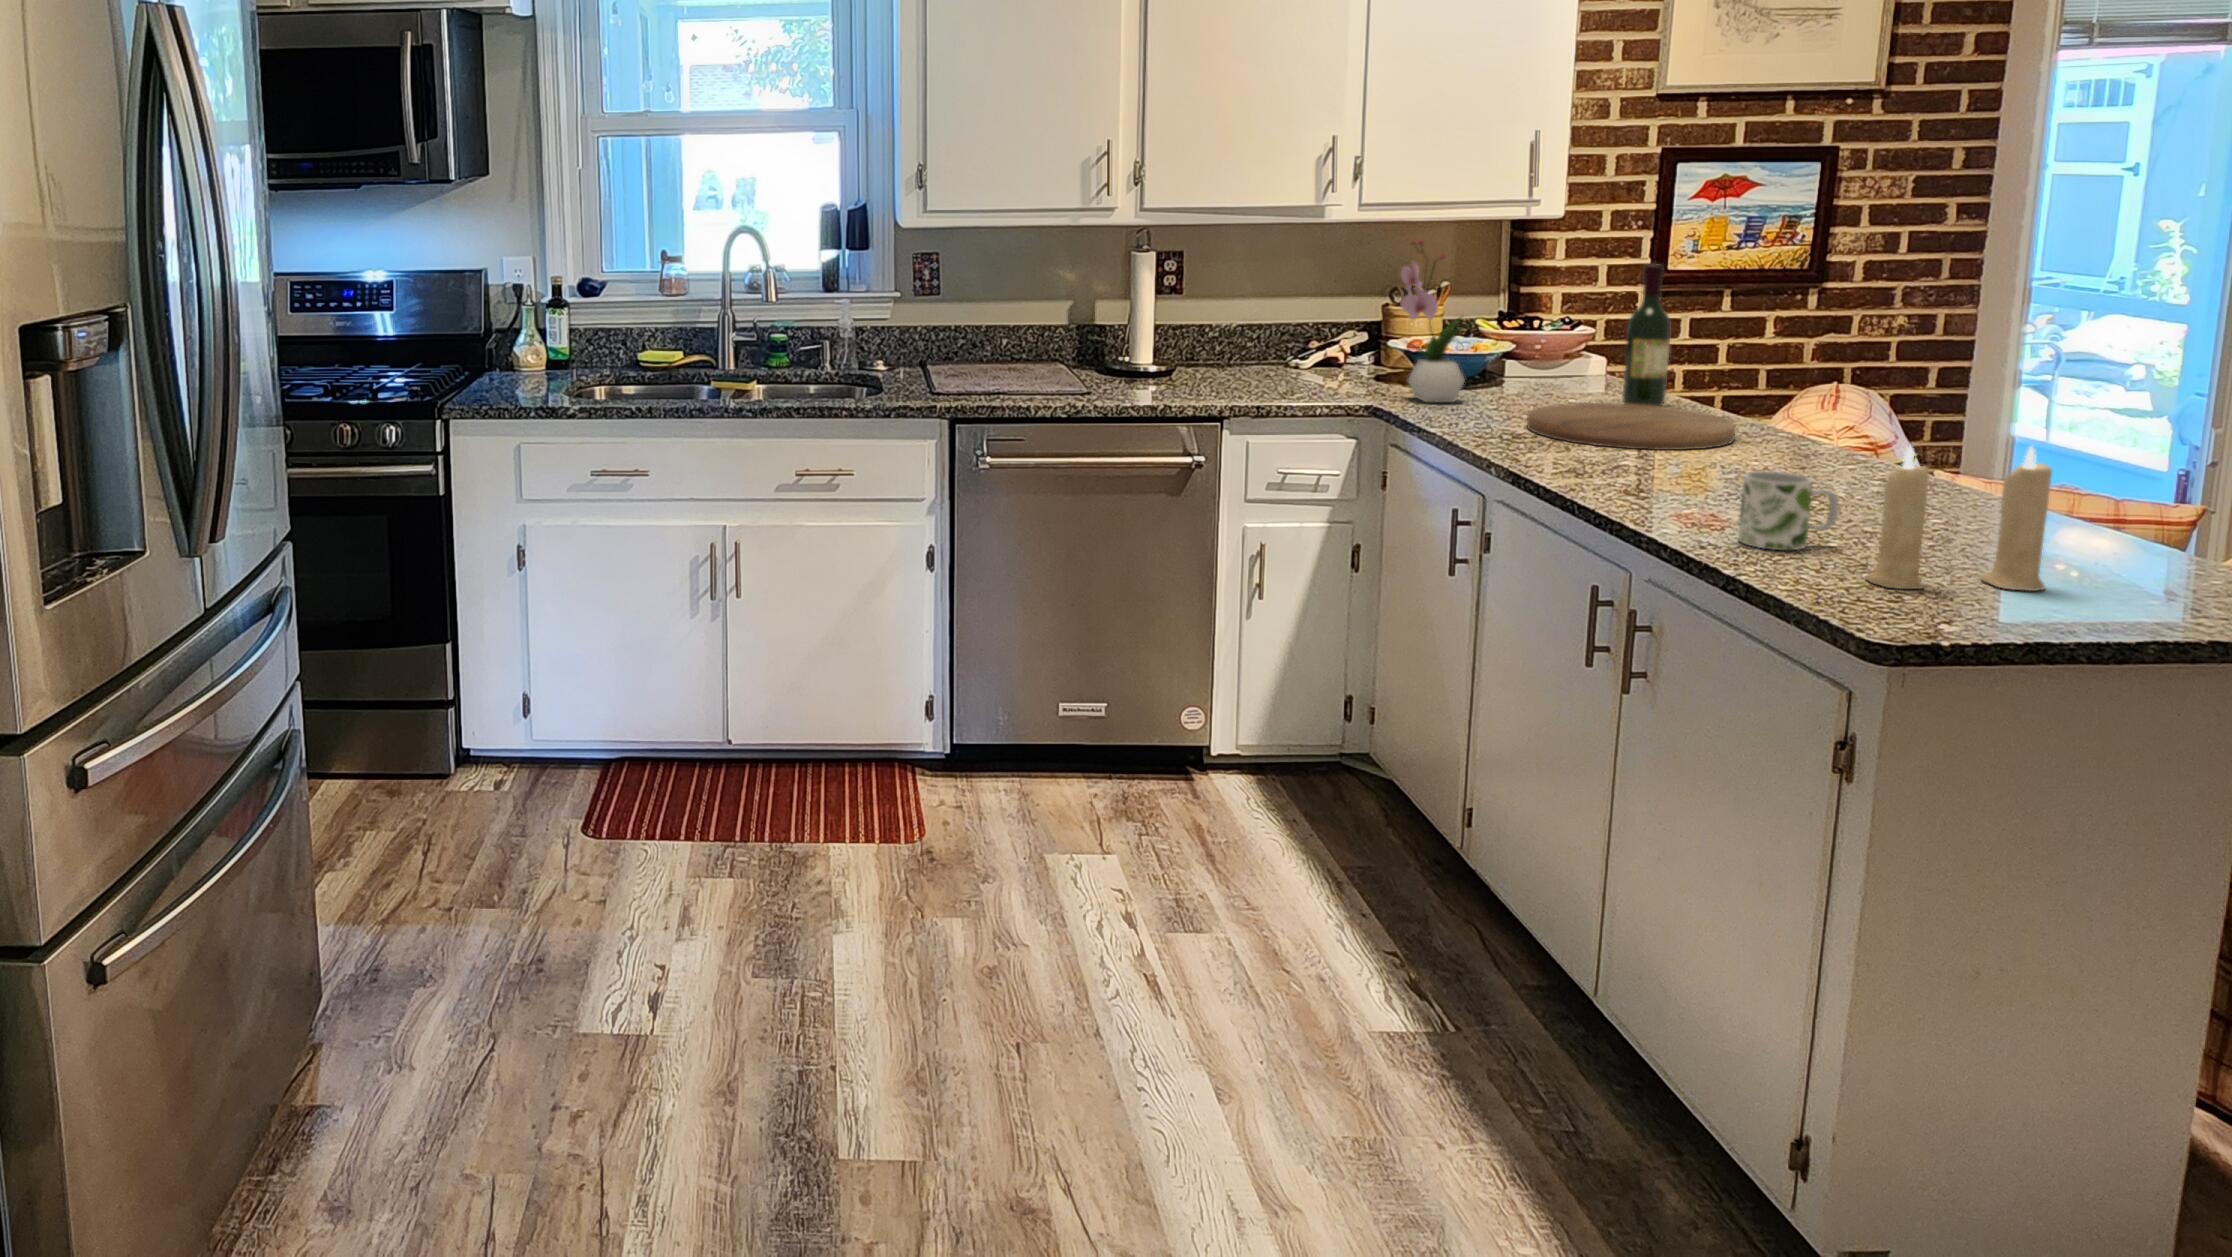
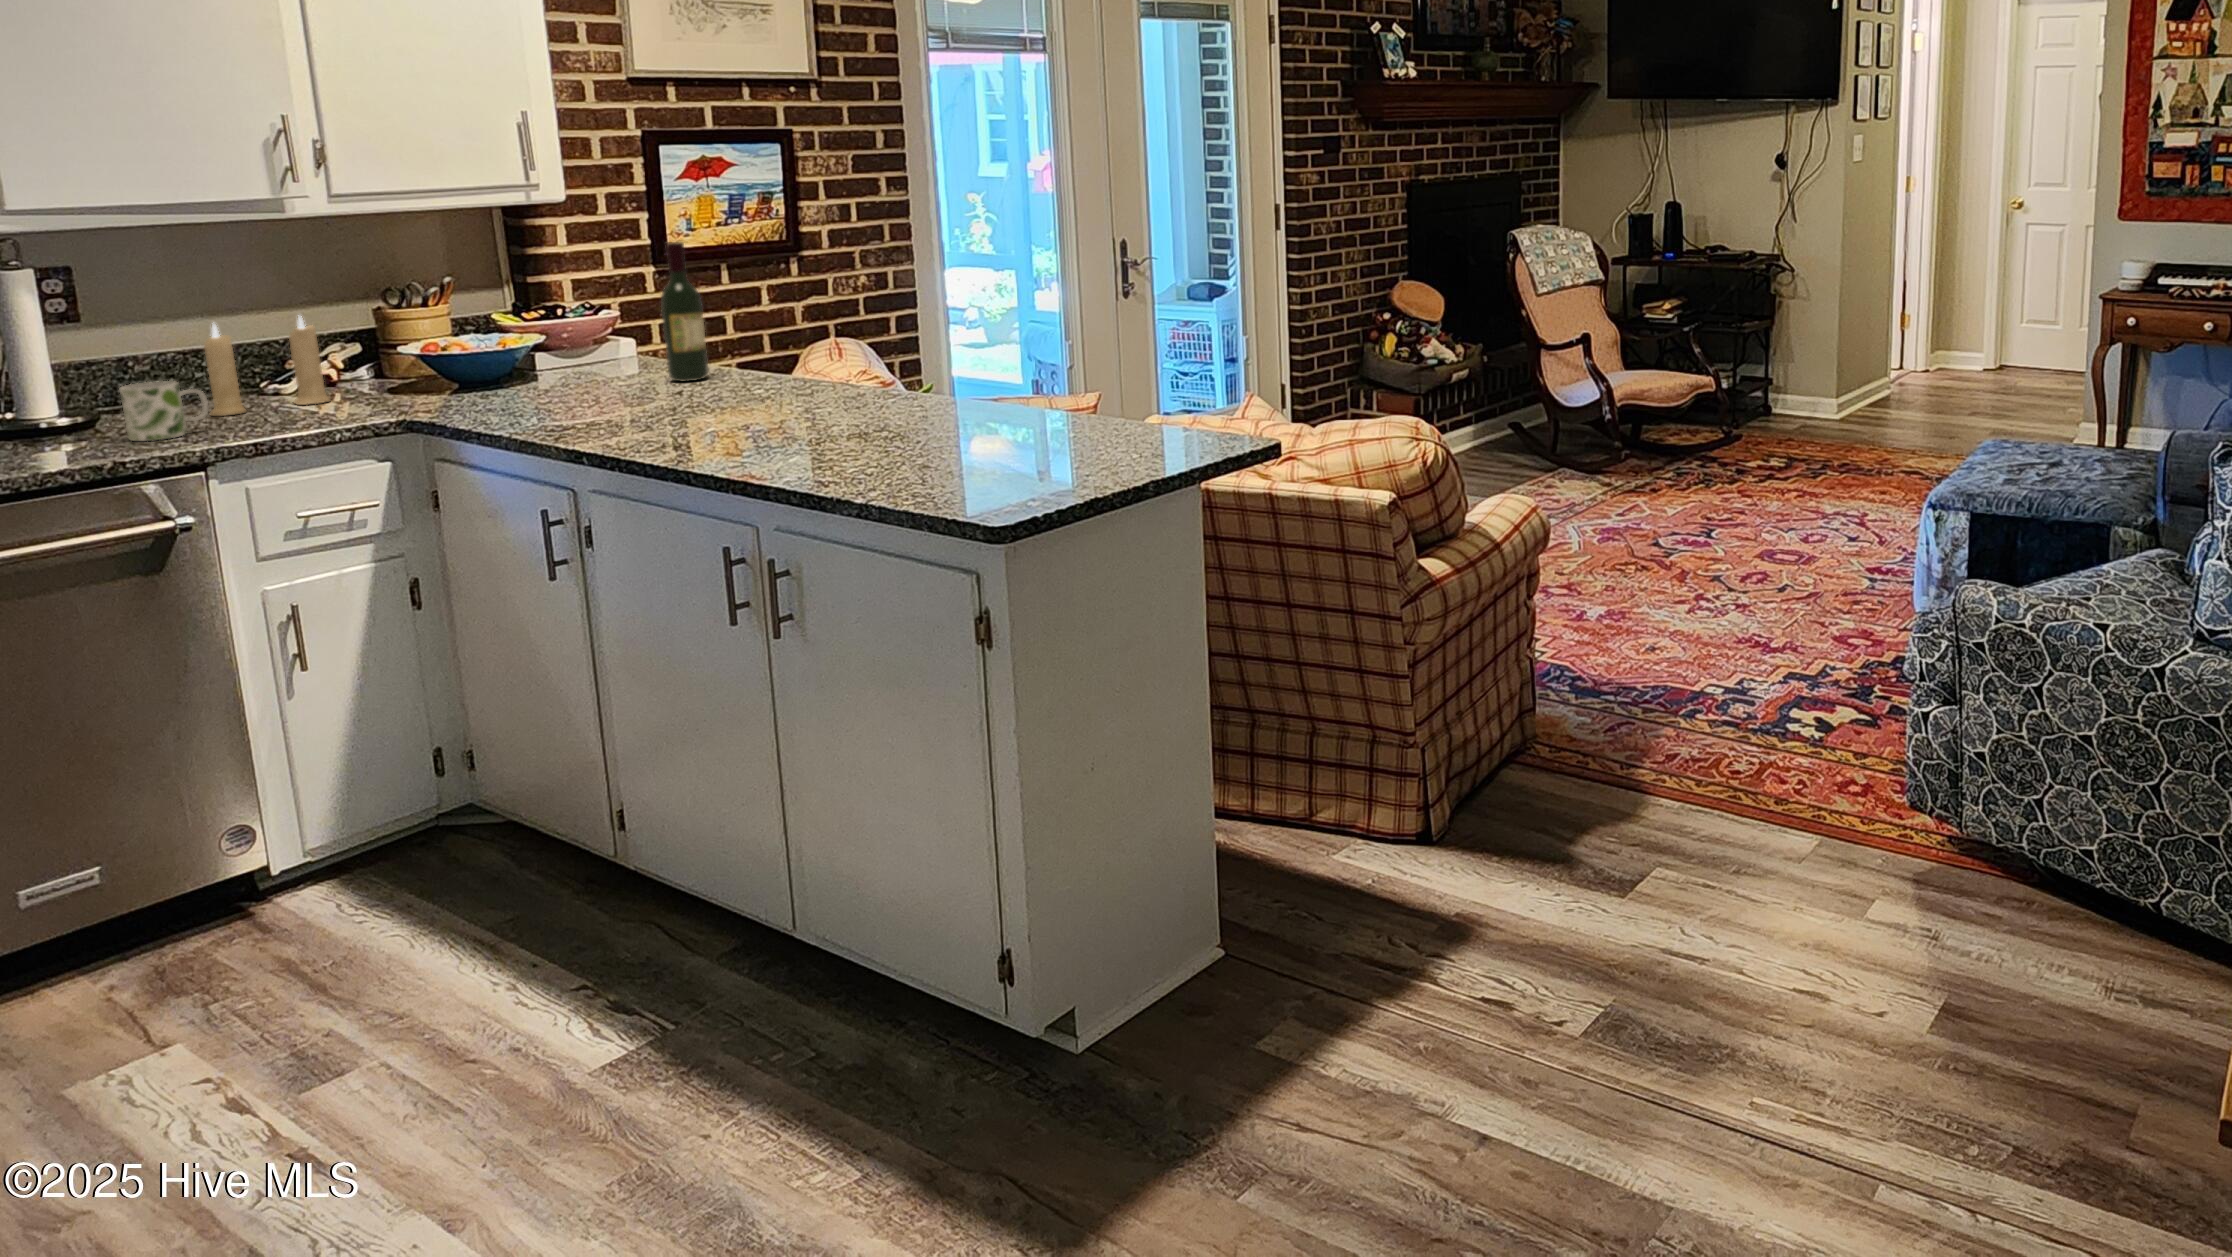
flower arrangement: present [1400,240,1472,402] -> none [405,231,506,407]
cutting board: present [1527,403,1736,450] -> none [590,375,788,421]
candle: present [1866,447,2052,591] -> present [204,316,330,416]
mug: present [1738,471,1839,550] -> present [120,381,209,441]

